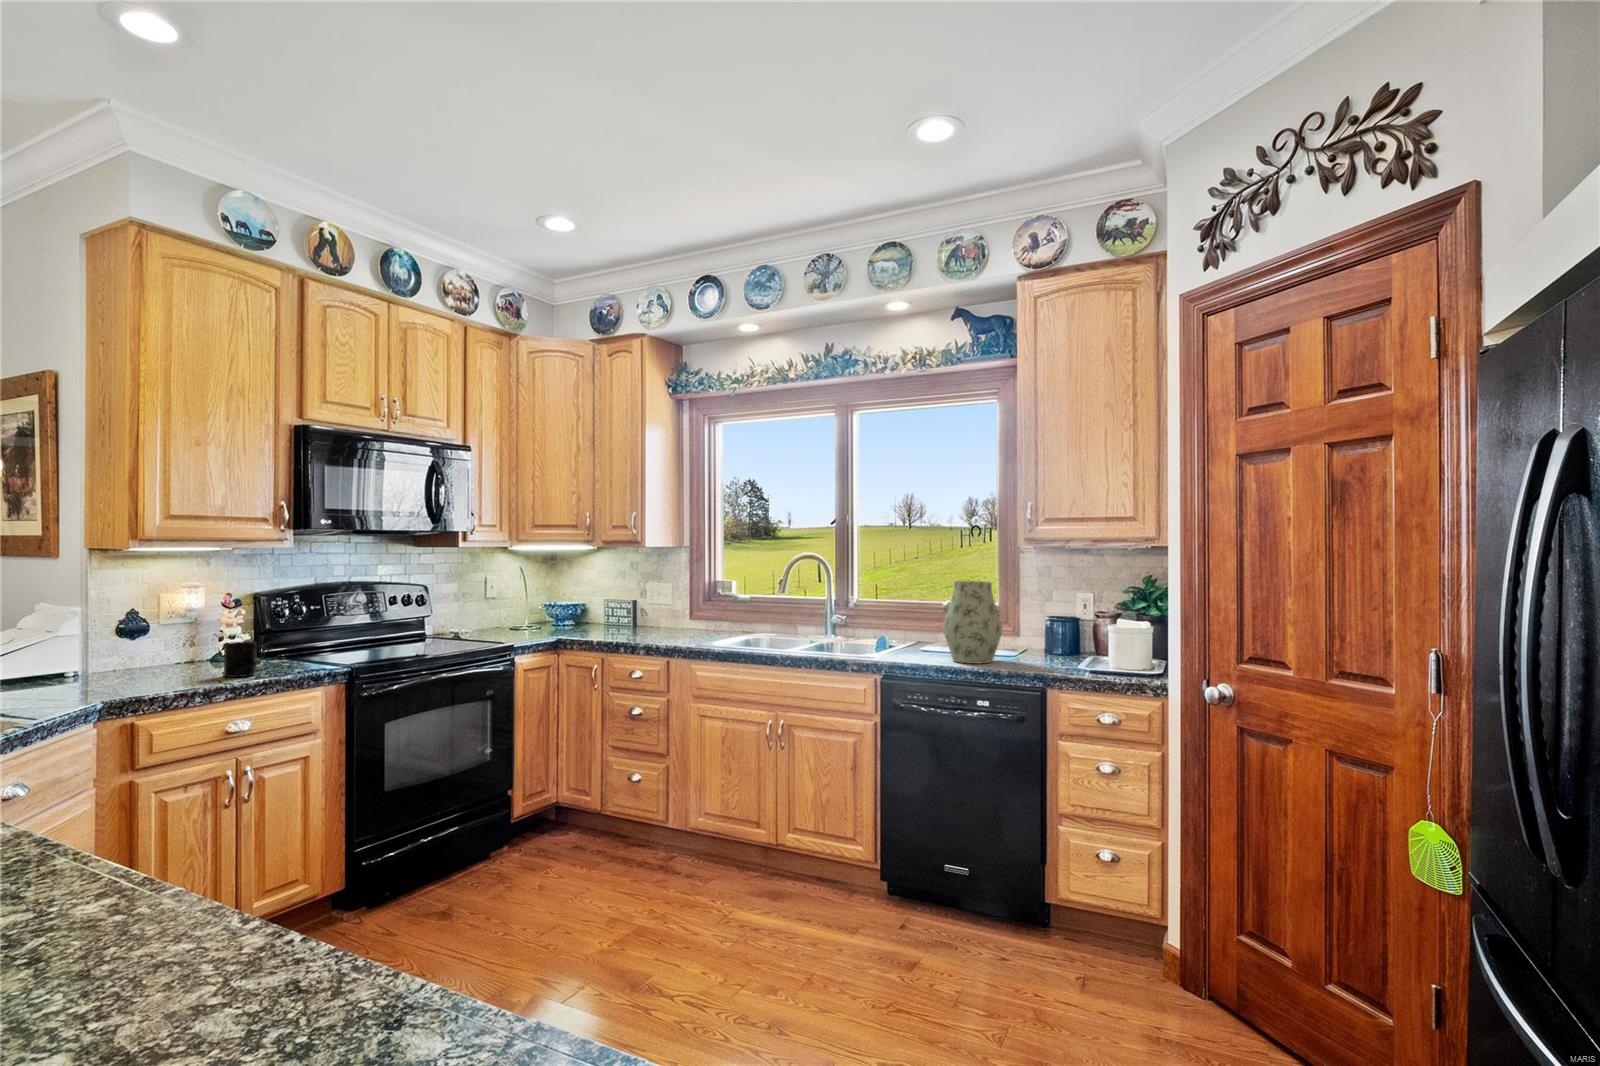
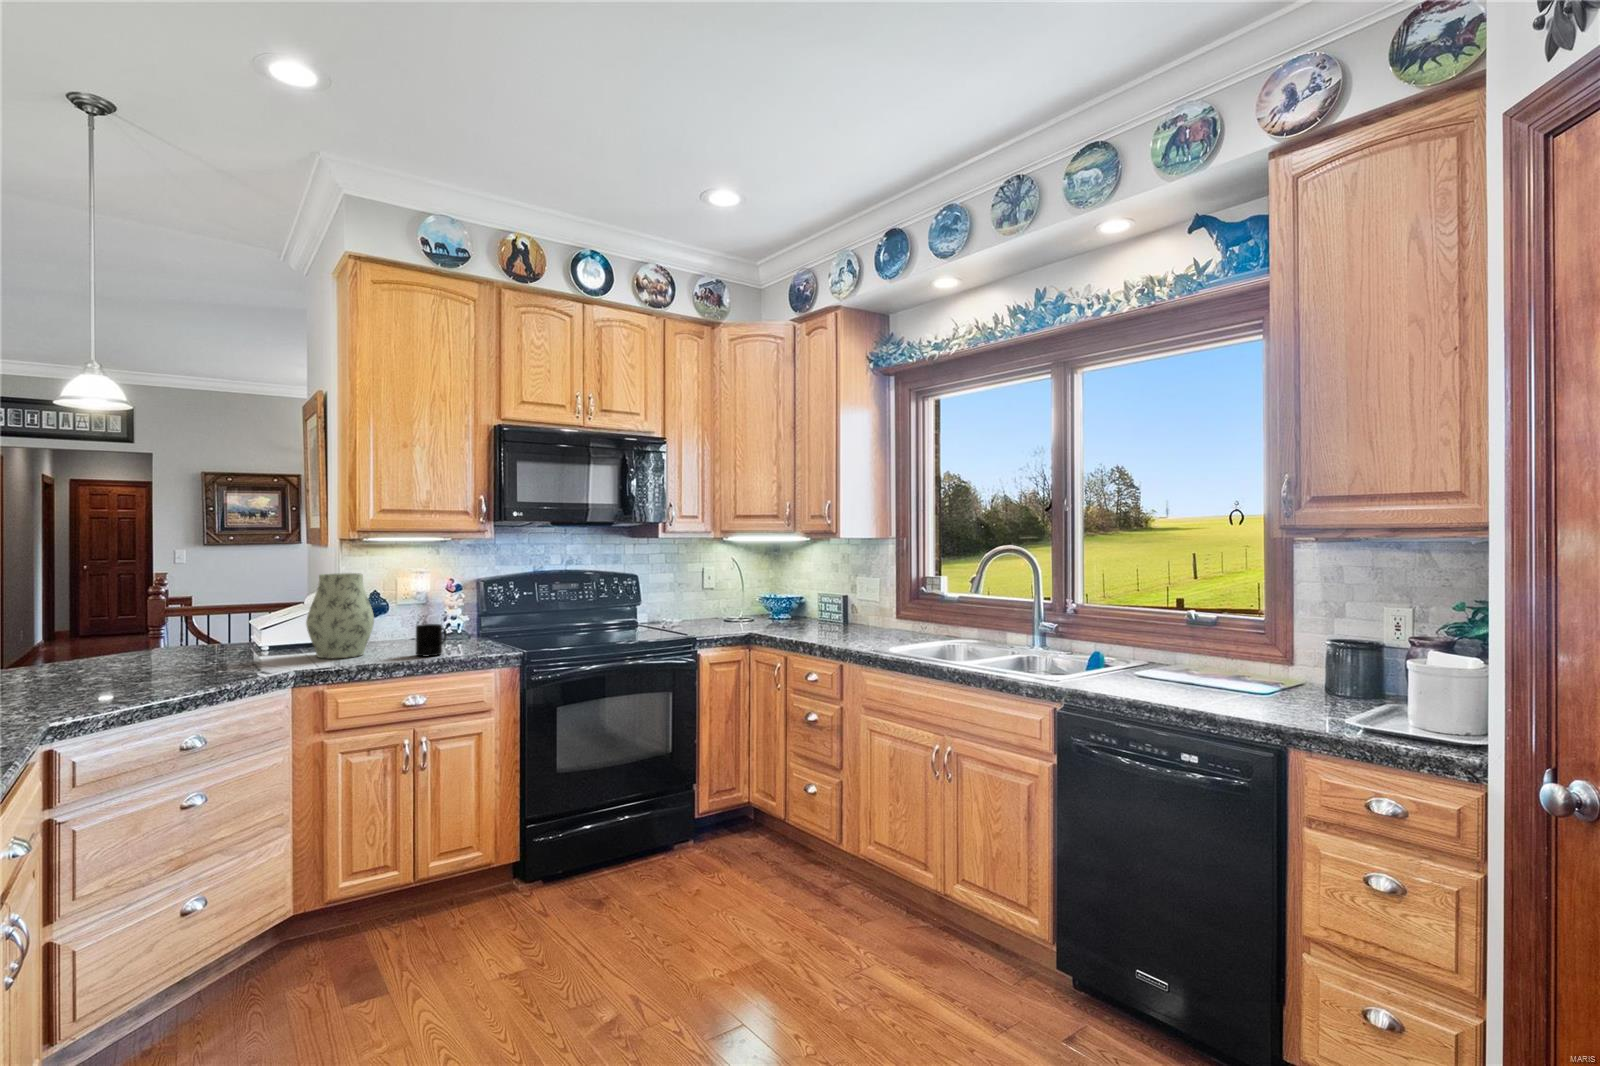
vase: present [944,581,1002,664] -> present [306,573,374,658]

